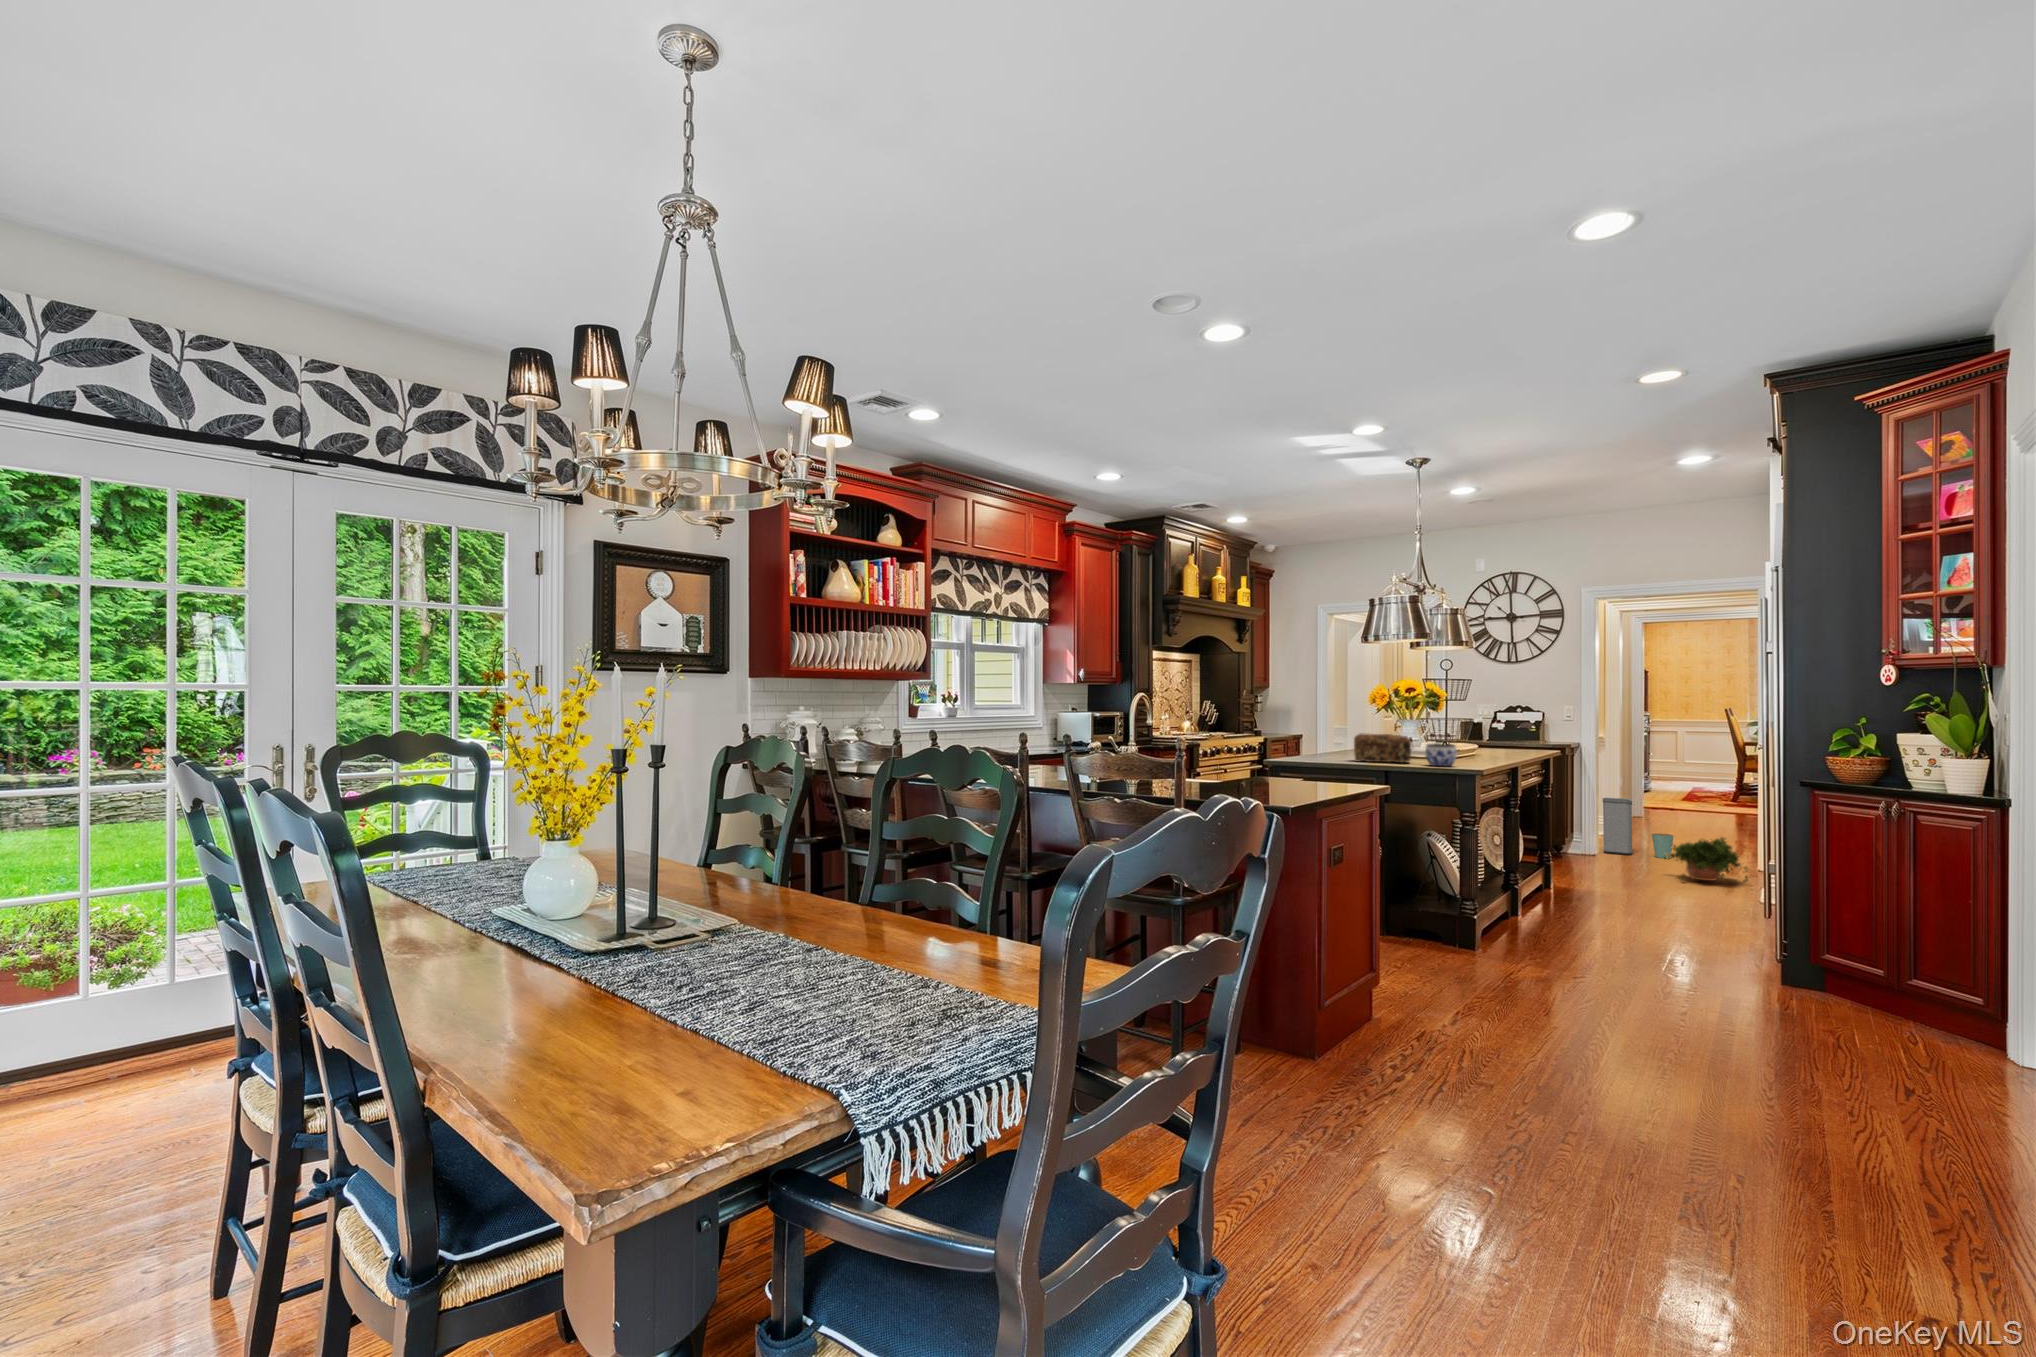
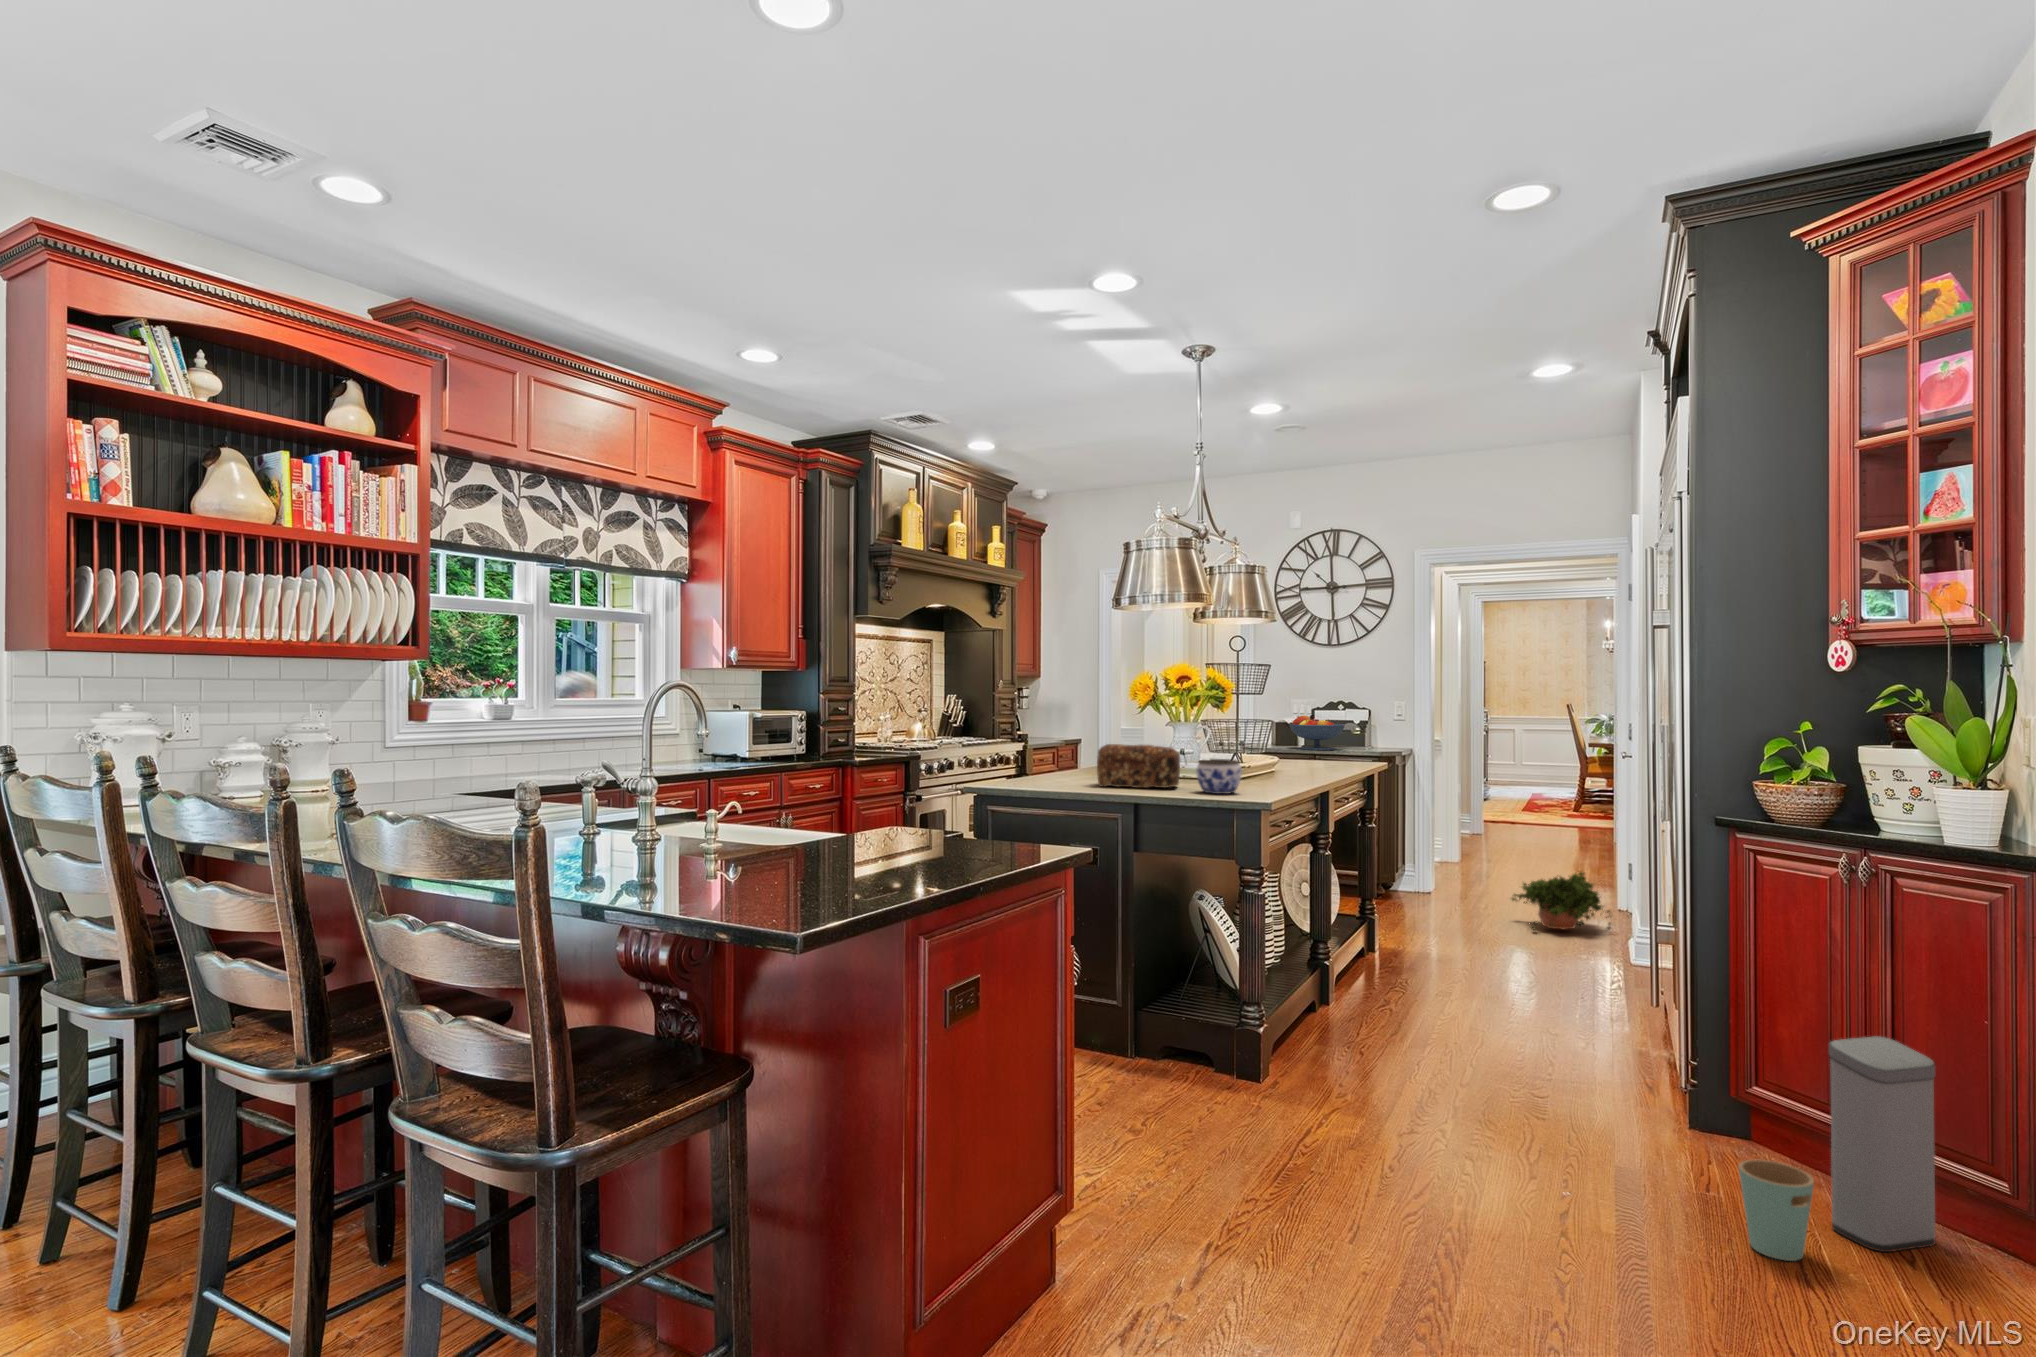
fruit bowl: none [1477,716,1523,743] -> present [1290,716,1345,750]
trash can: present [1603,798,1673,858] -> present [1738,1036,1936,1261]

